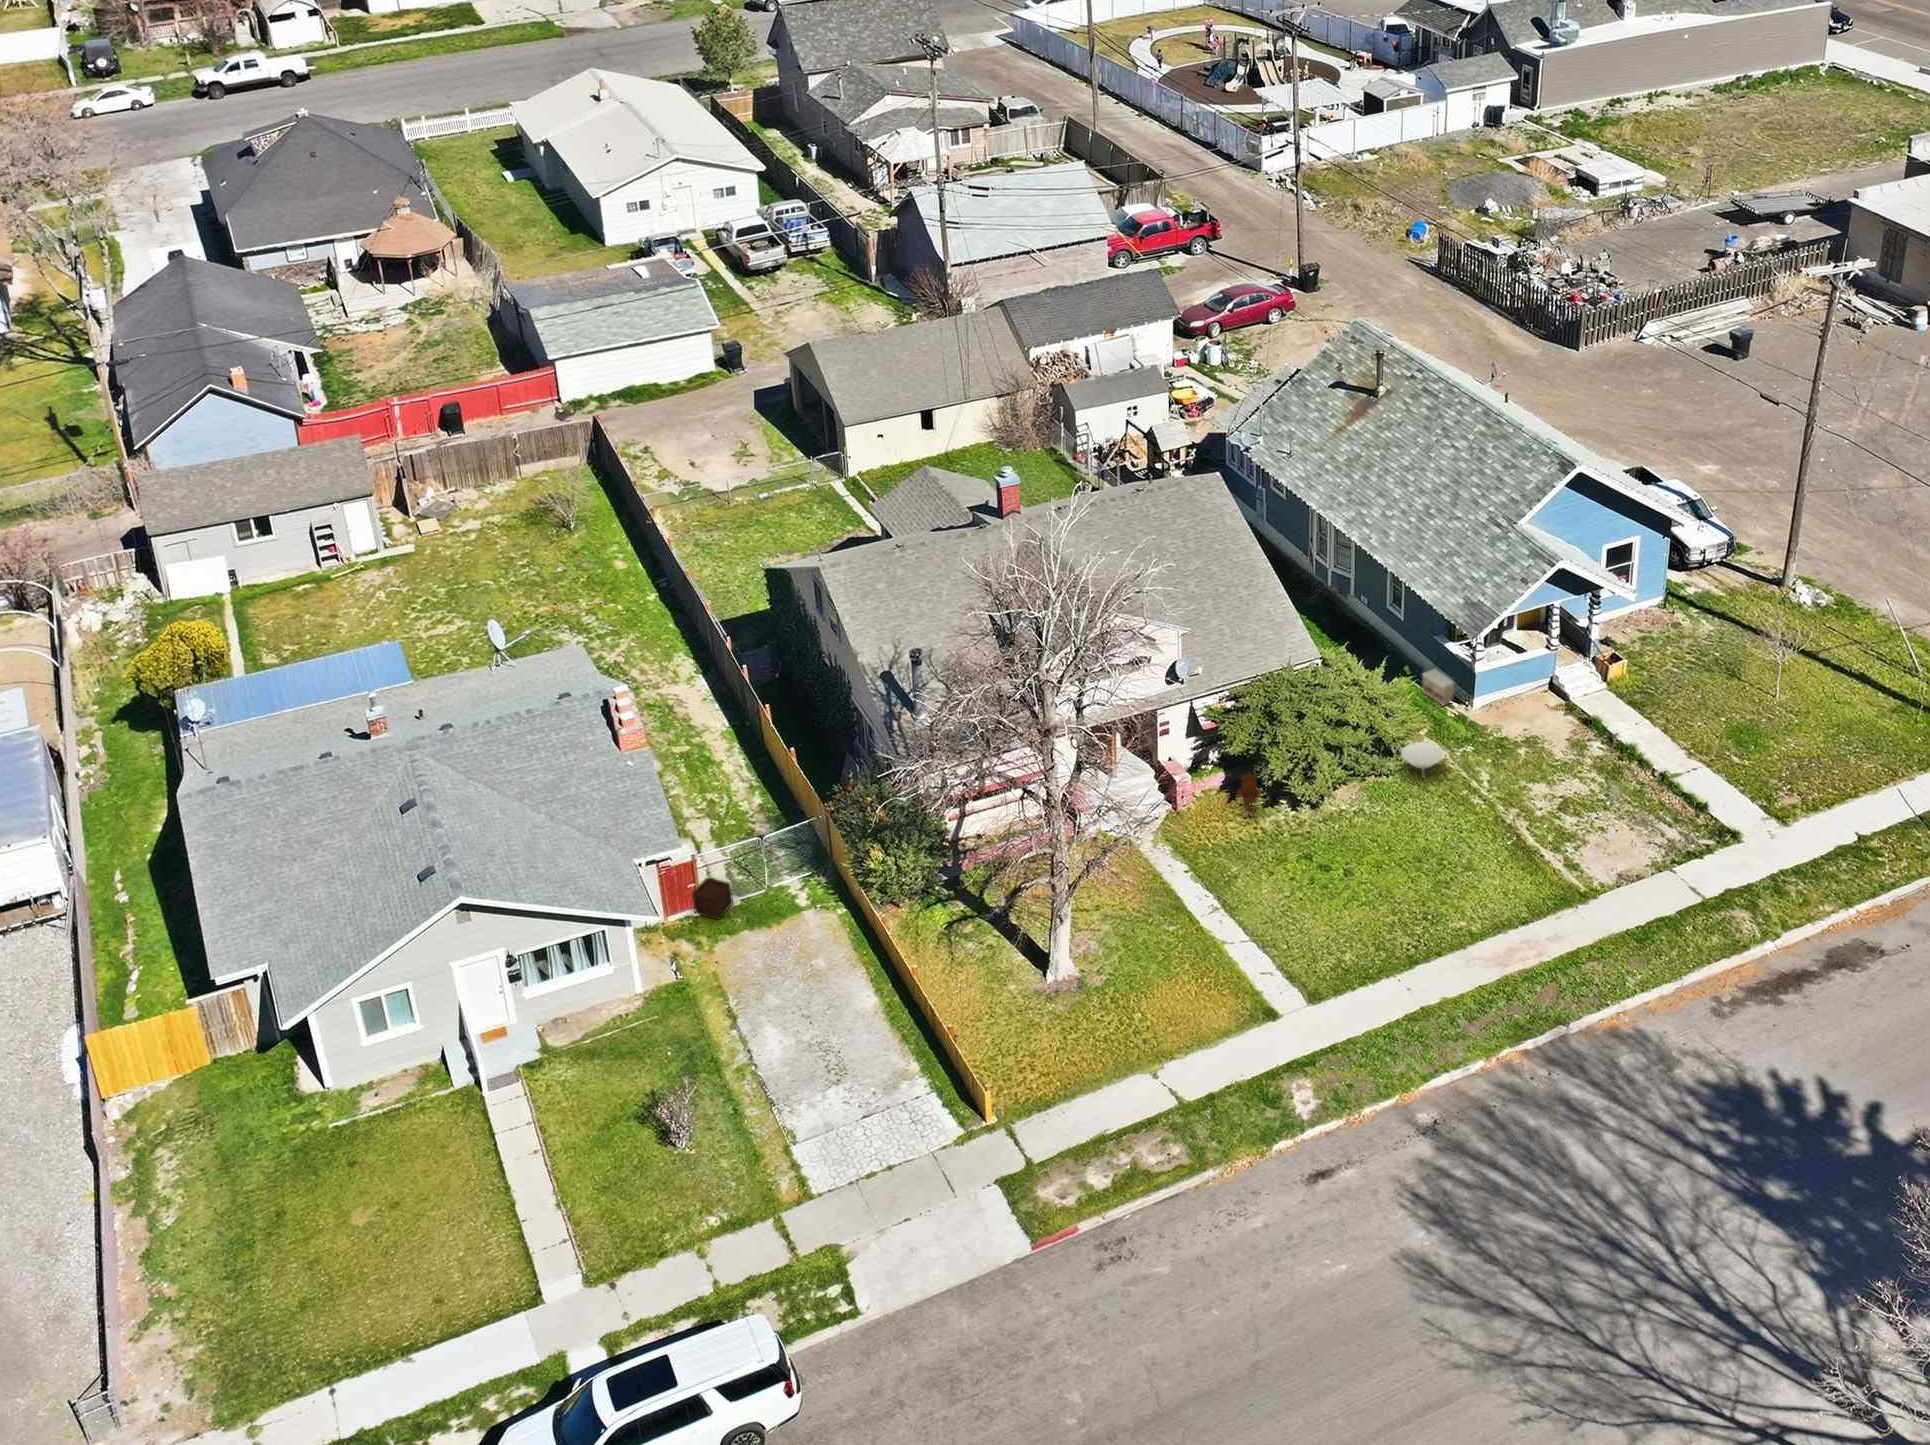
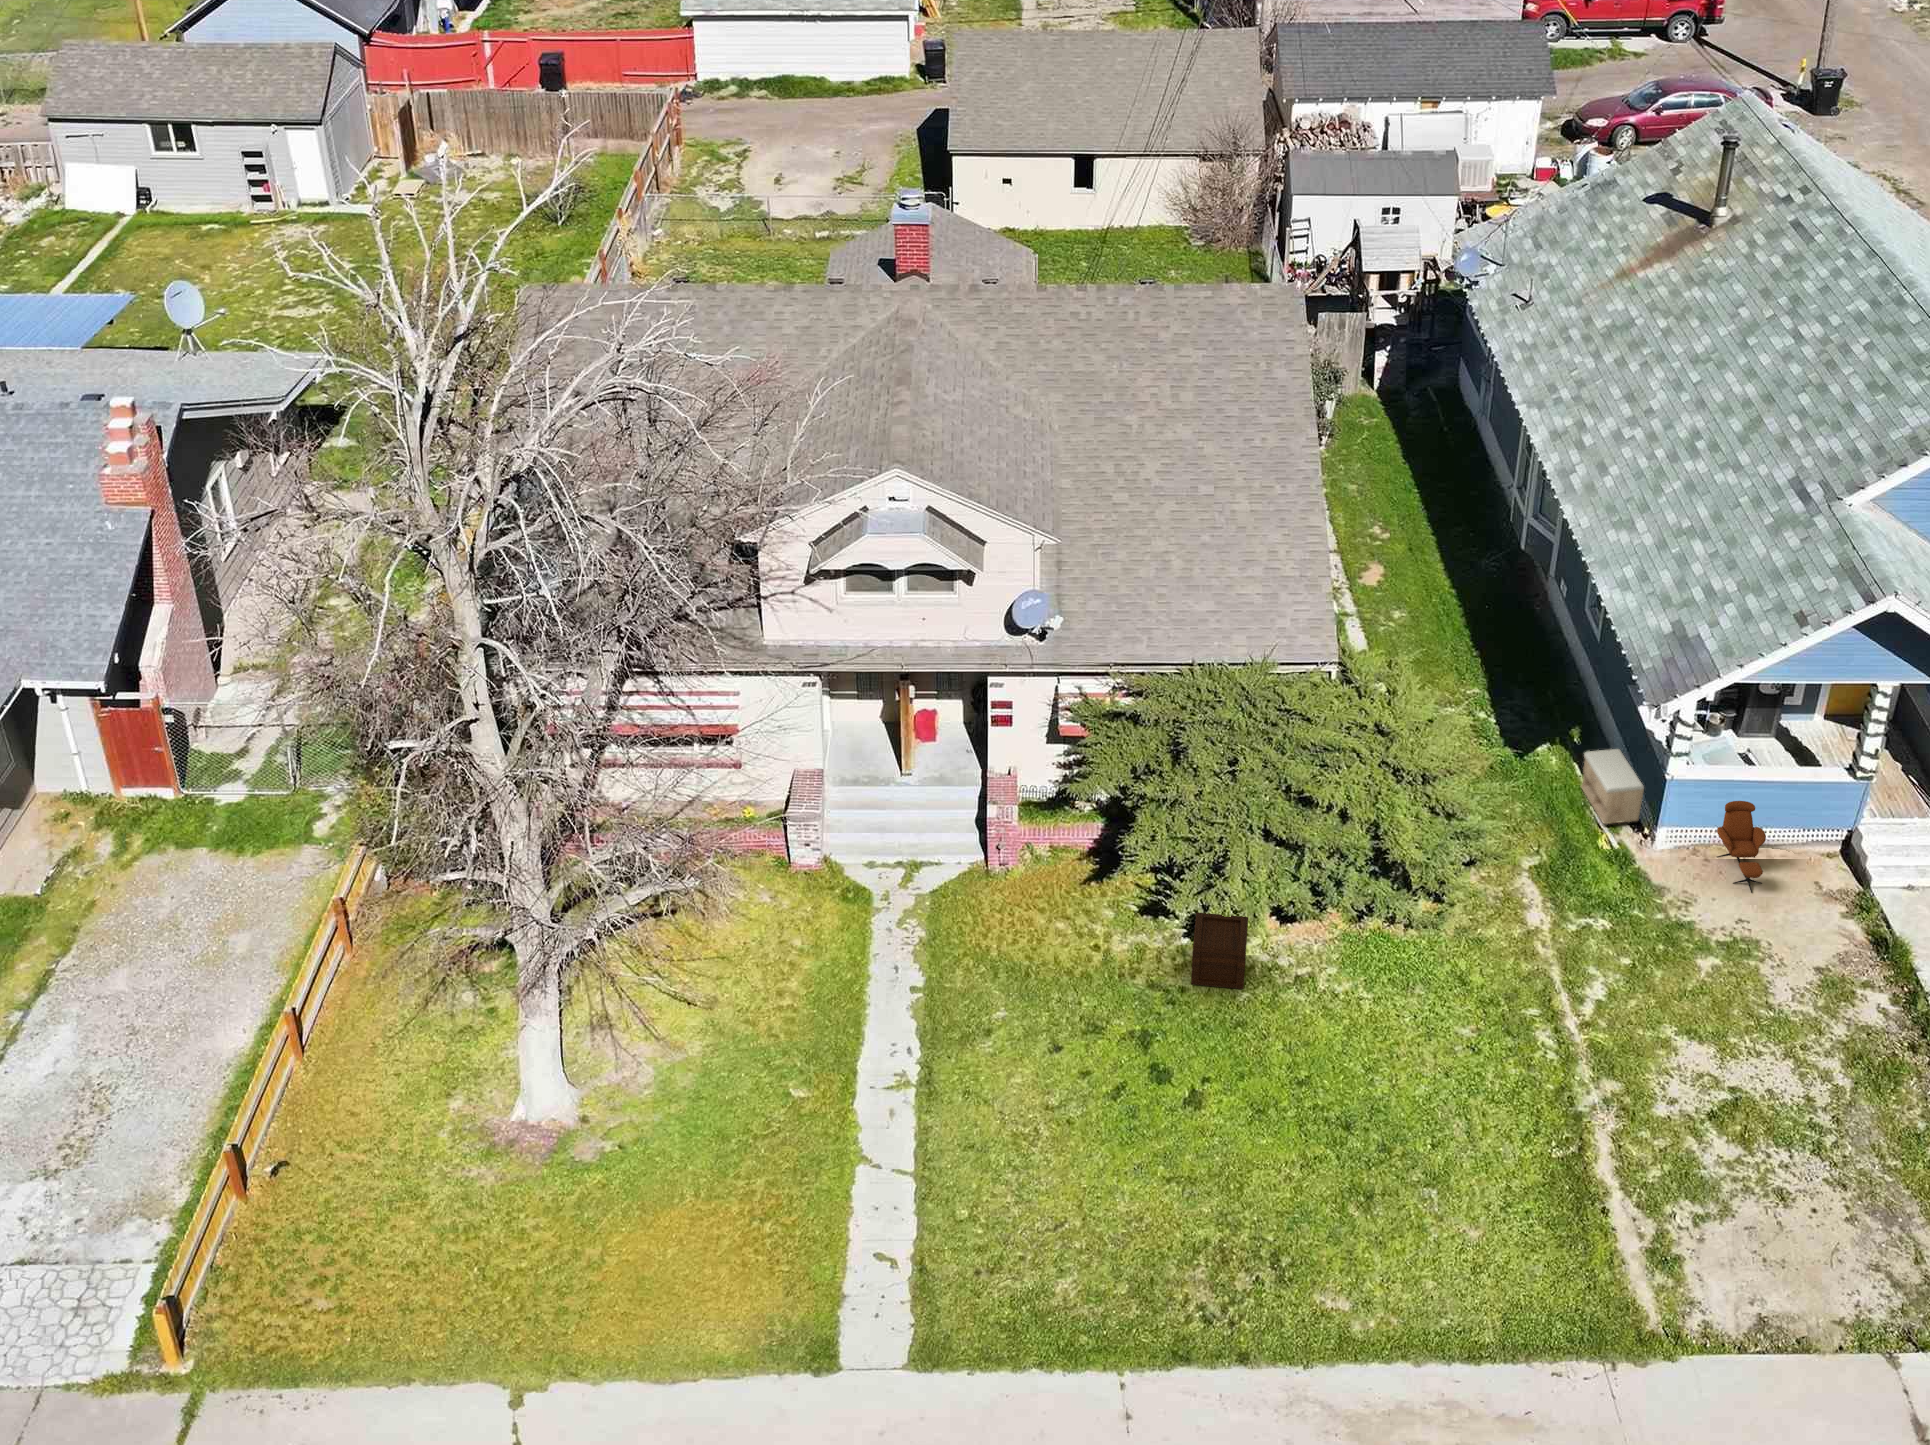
round table: present [1401,742,1443,778] -> none [1443,880,1530,957]
lounge chair: present [1237,774,1262,817] -> present [1717,801,1766,892]
wooden crate: present [692,877,733,919] -> present [1191,913,1248,989]

